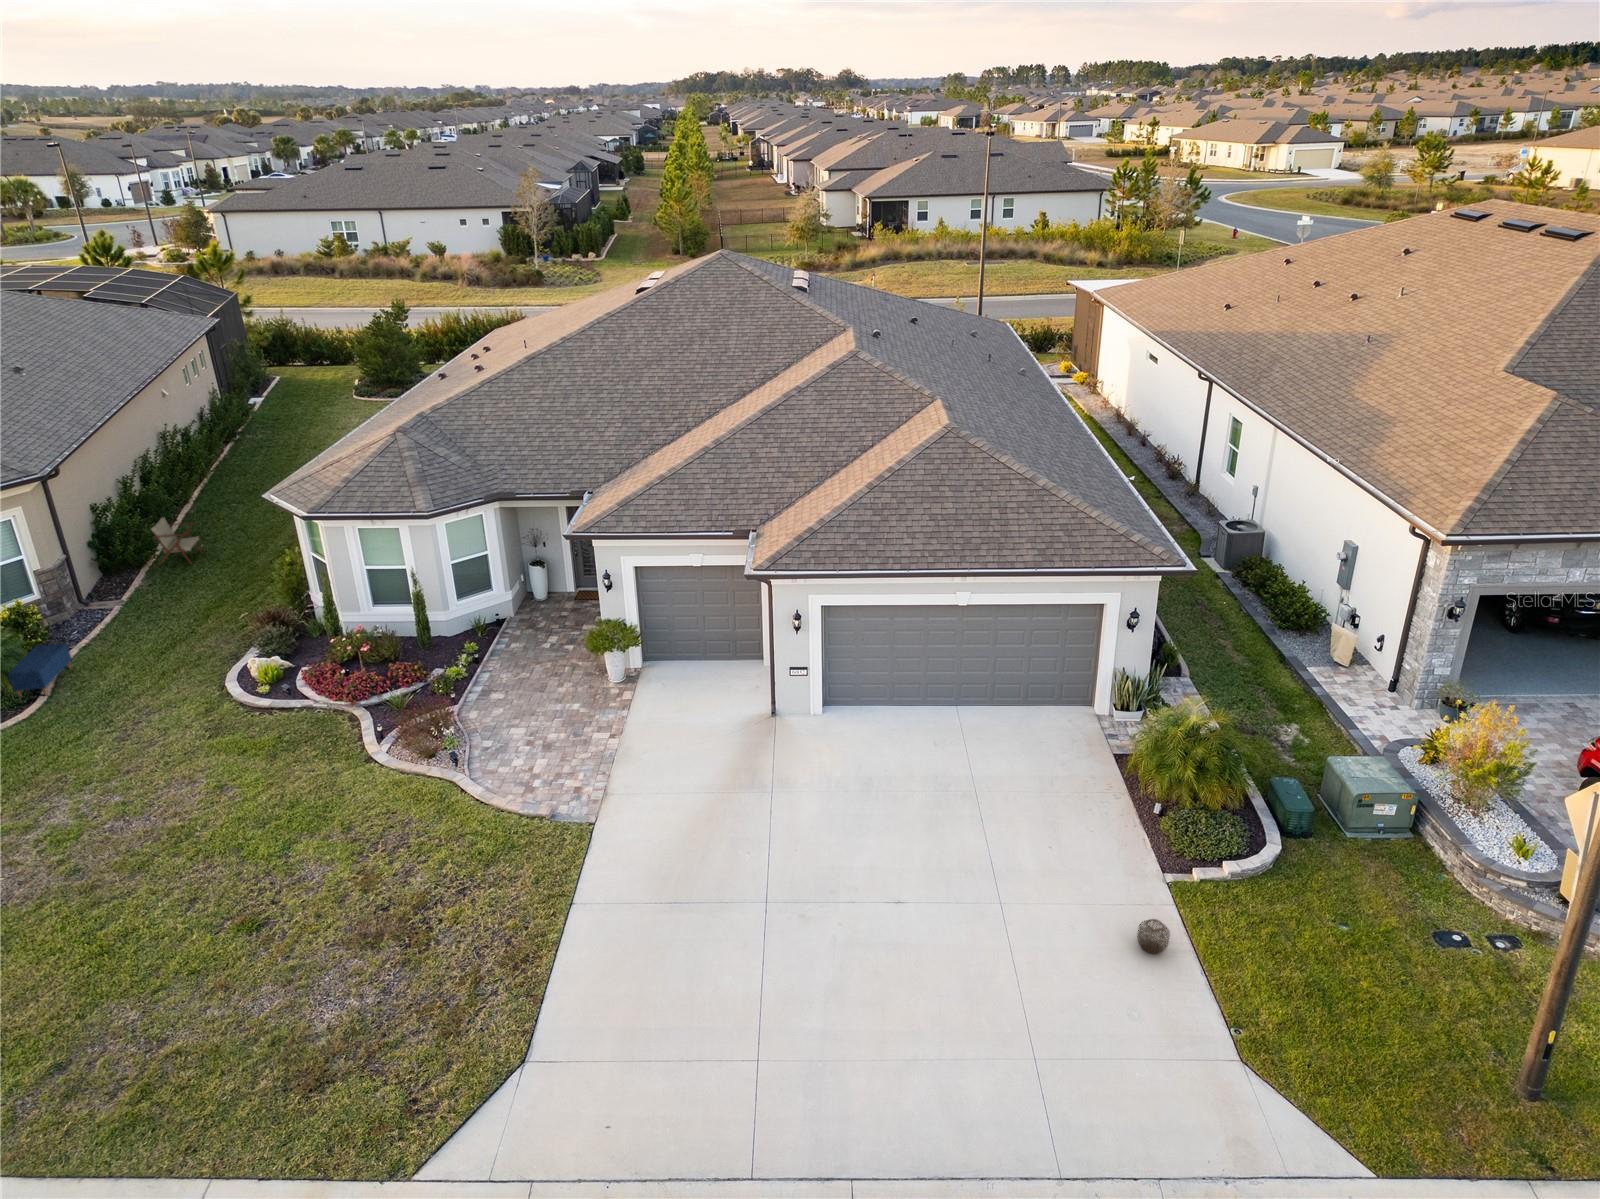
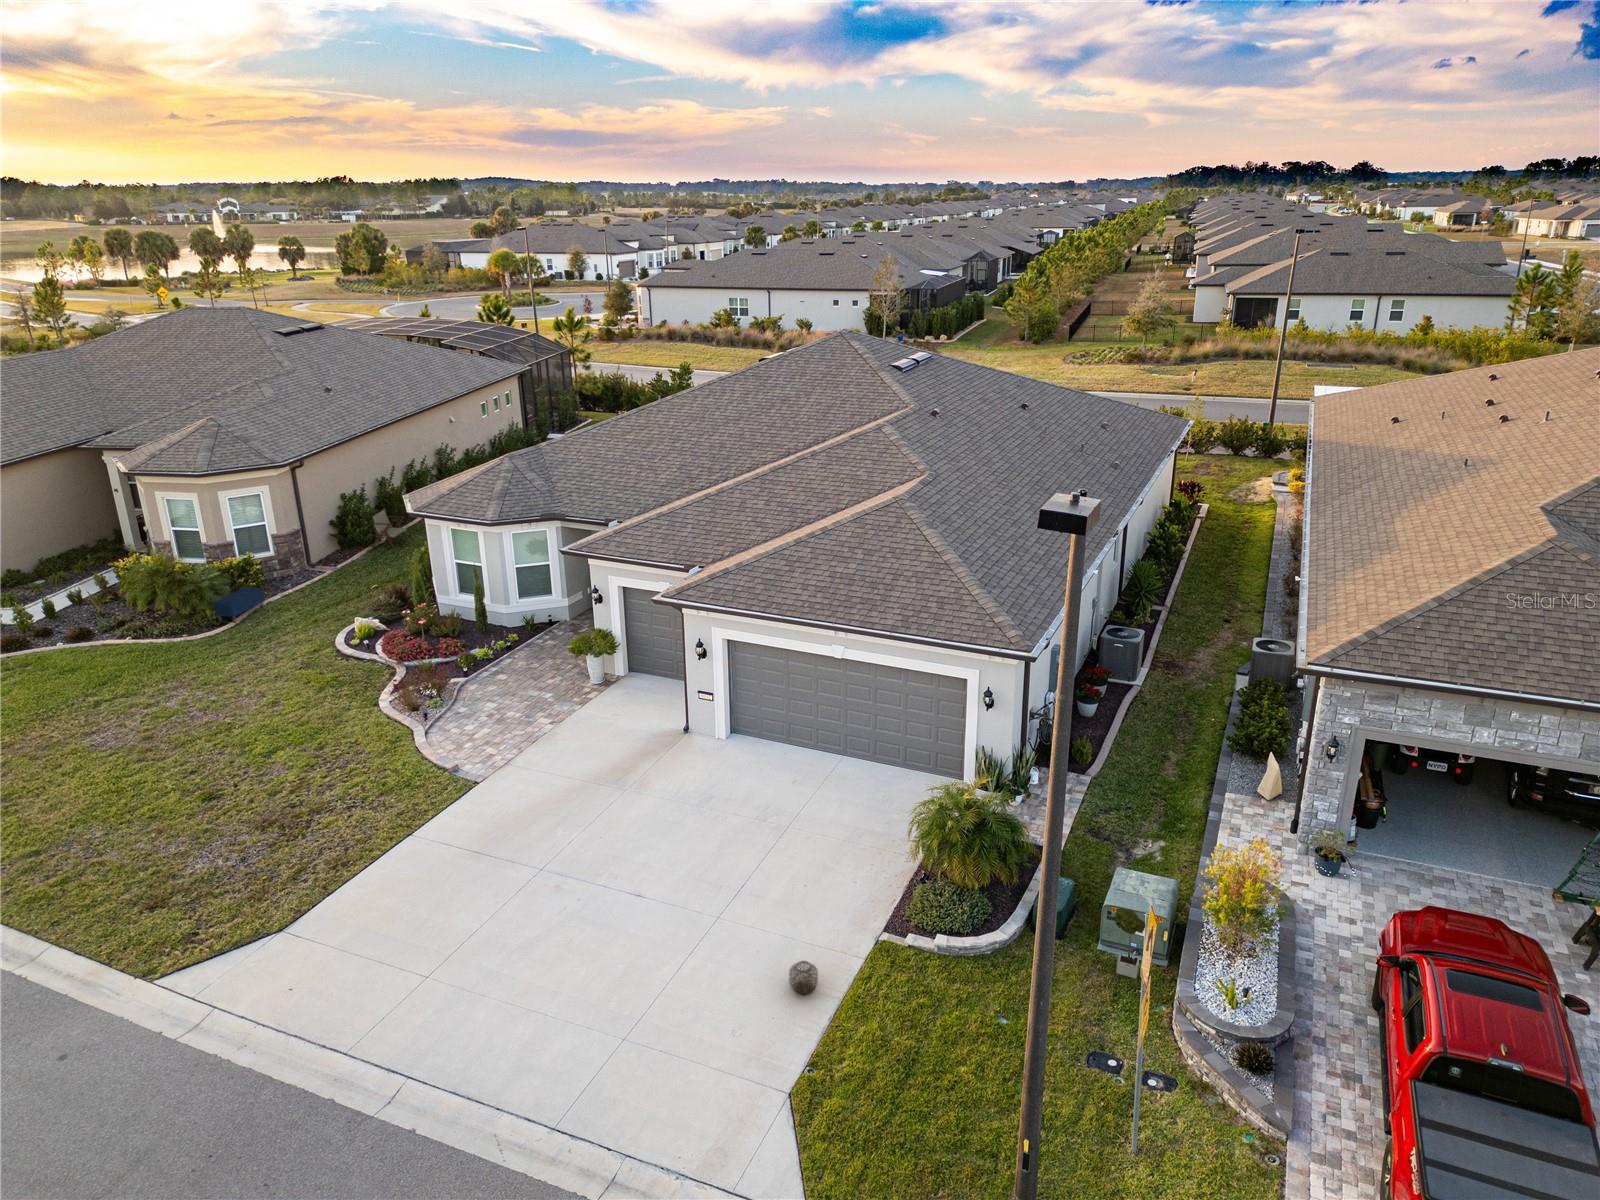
potted tree: none [1373,792,1413,854] -> present [1114,908,1145,979]

